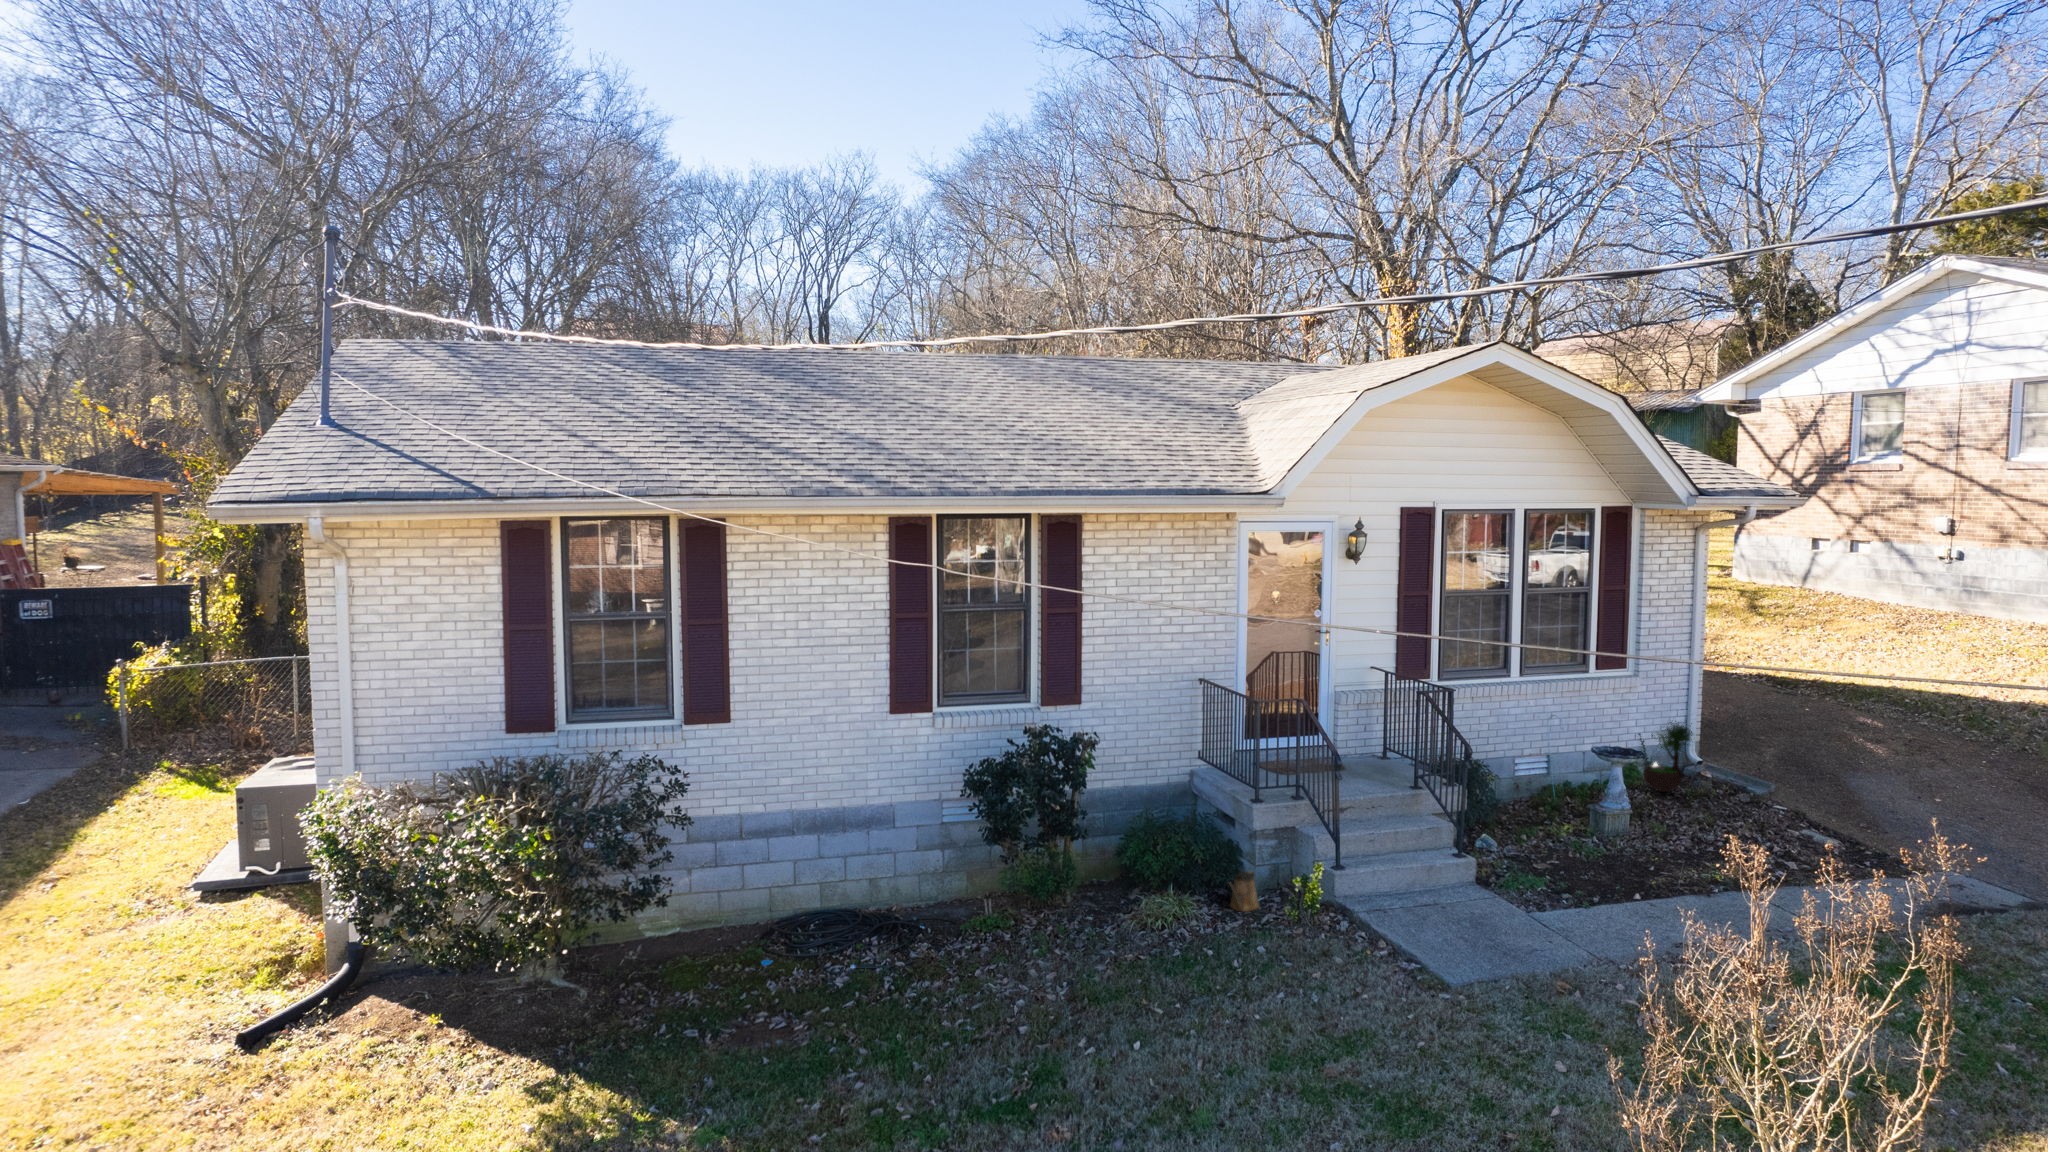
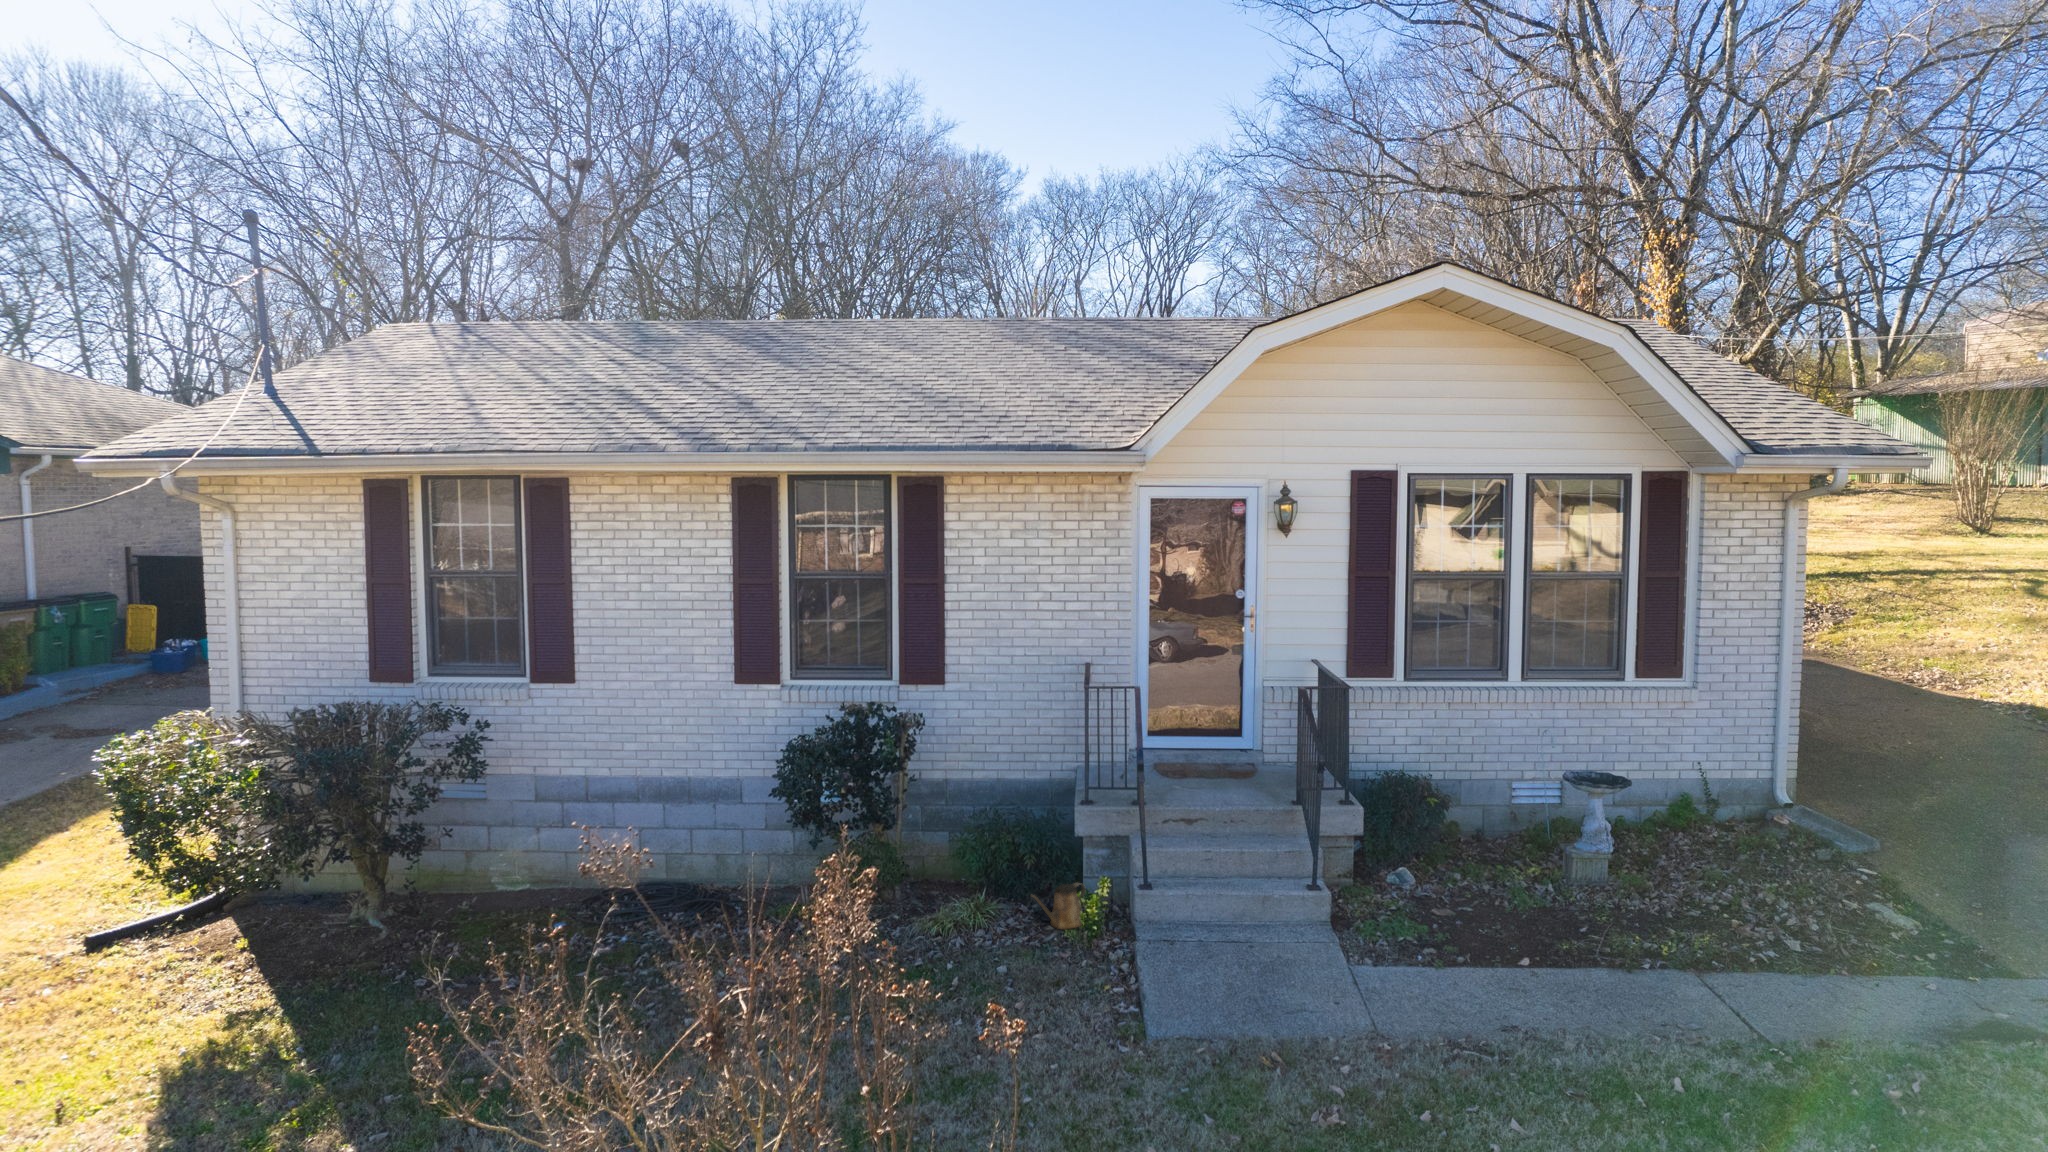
potted tree: present [1644,720,1693,792] -> none [1697,741,1767,834]

